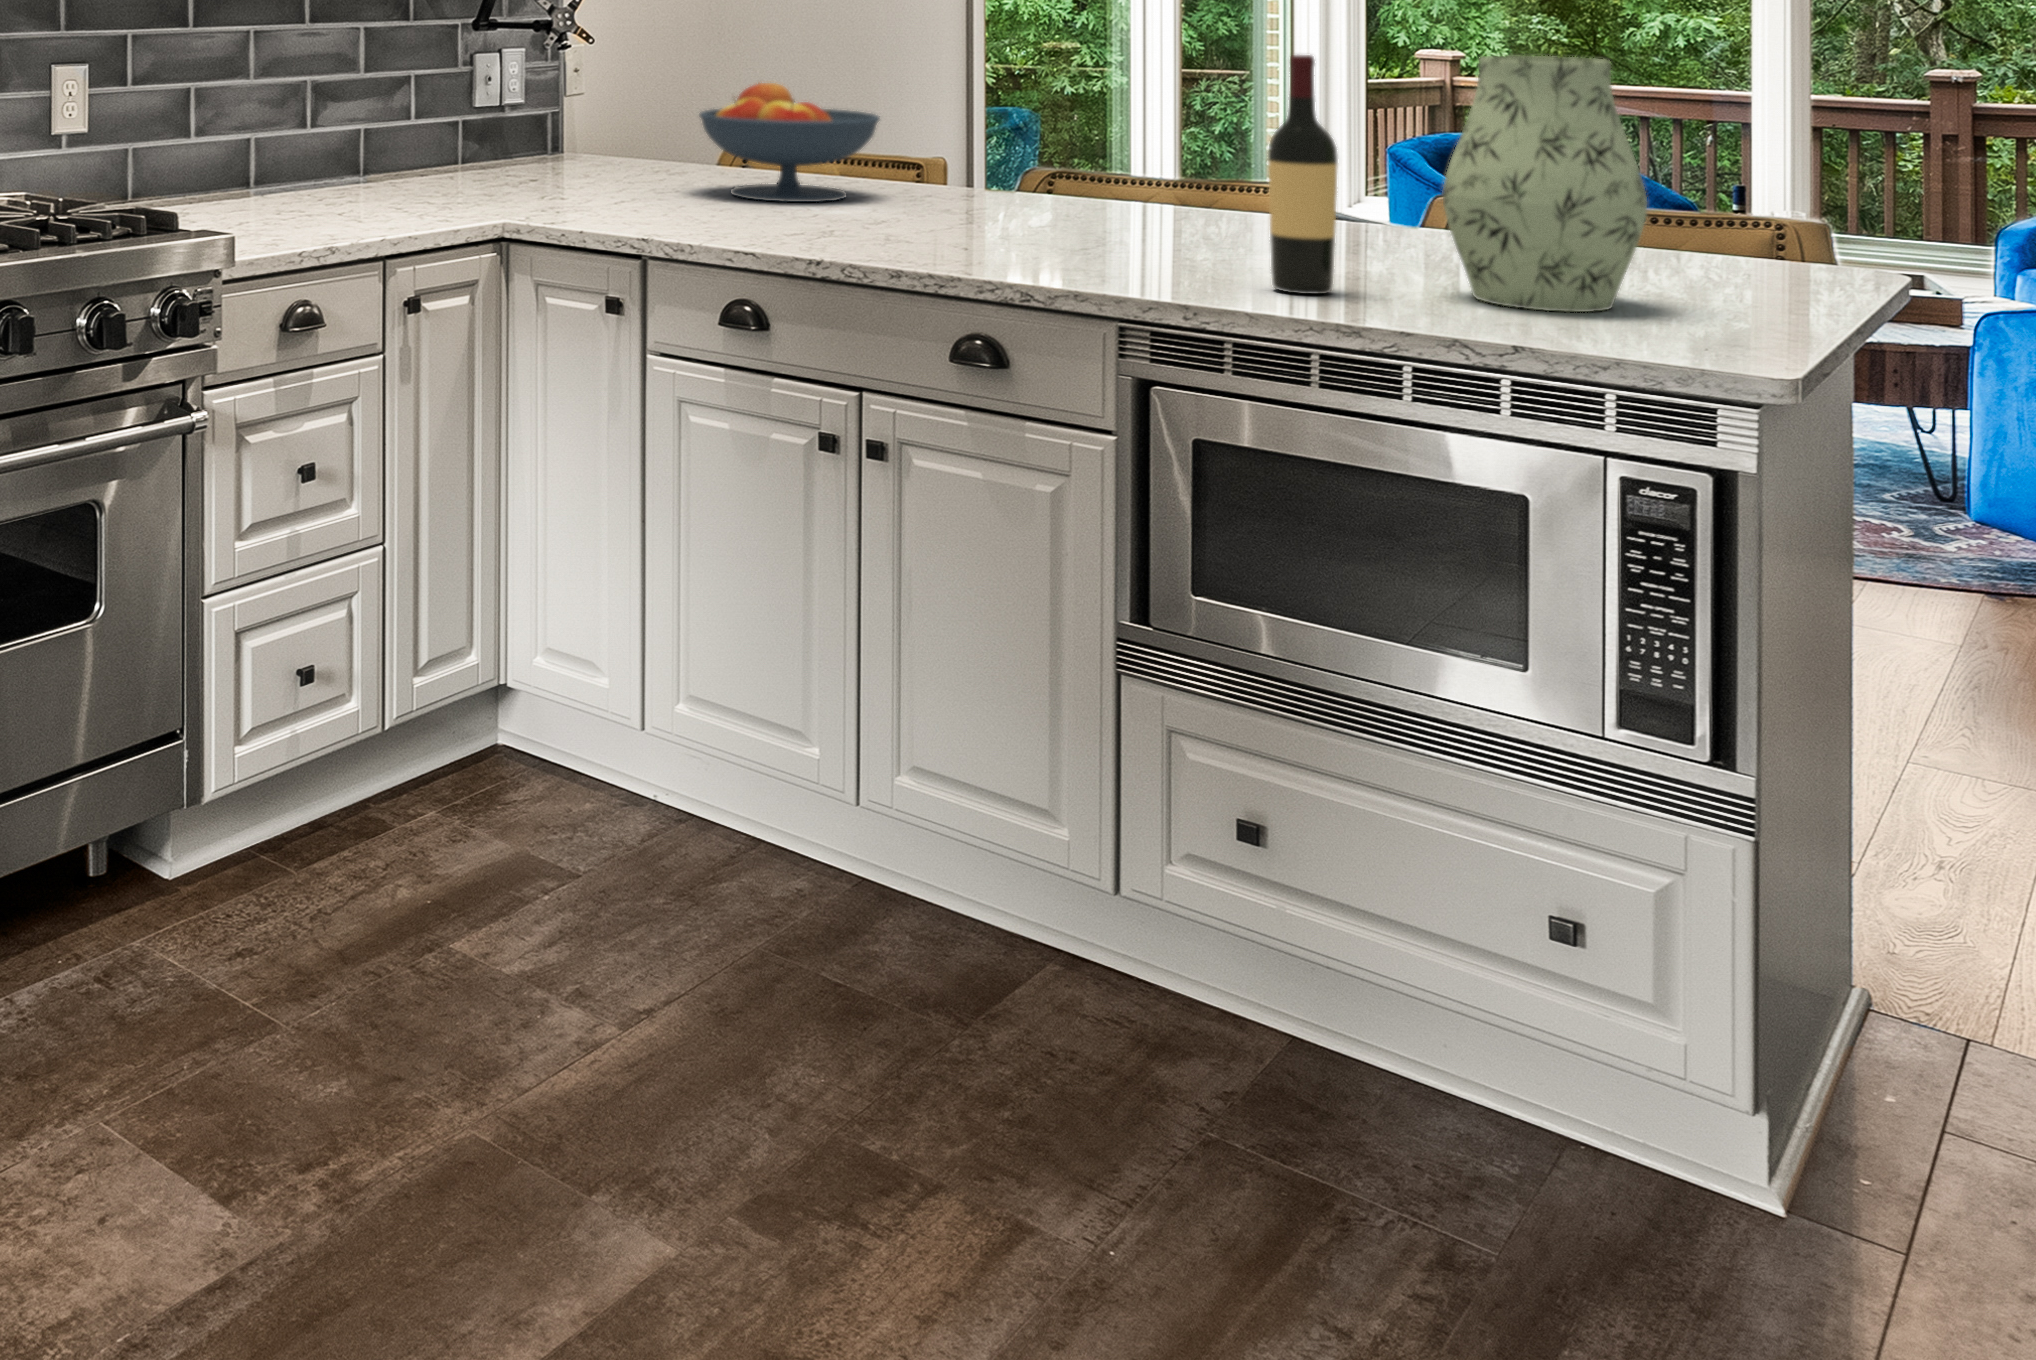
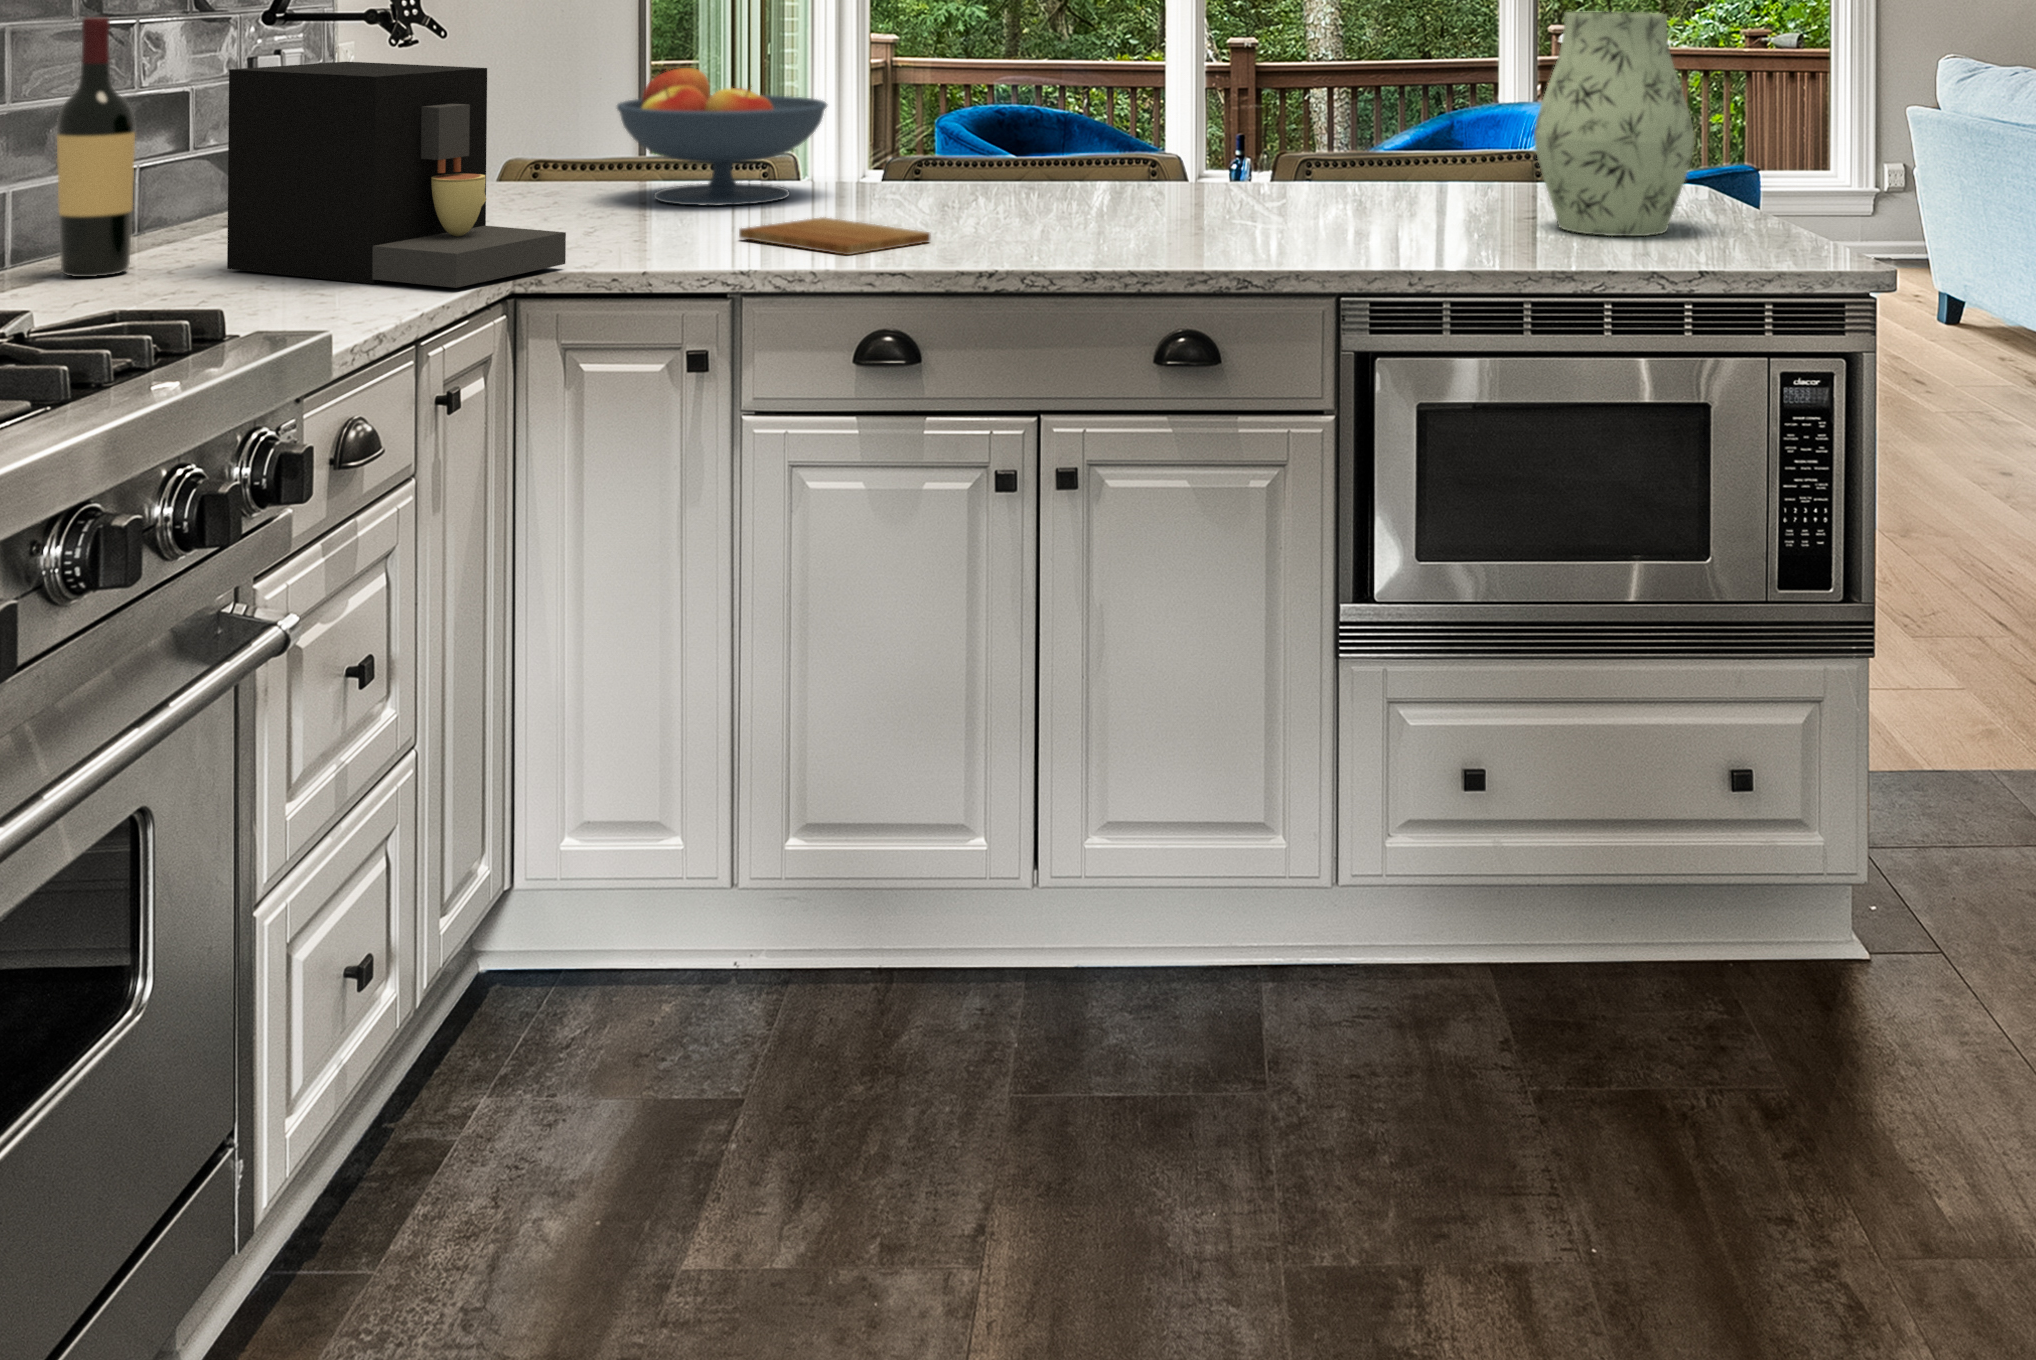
wine bottle: present [1268,55,1338,294] -> present [57,17,135,277]
coffee maker: none [341,64,524,227] -> present [227,62,566,288]
cutting board: none [695,213,827,240] -> present [739,217,930,255]

